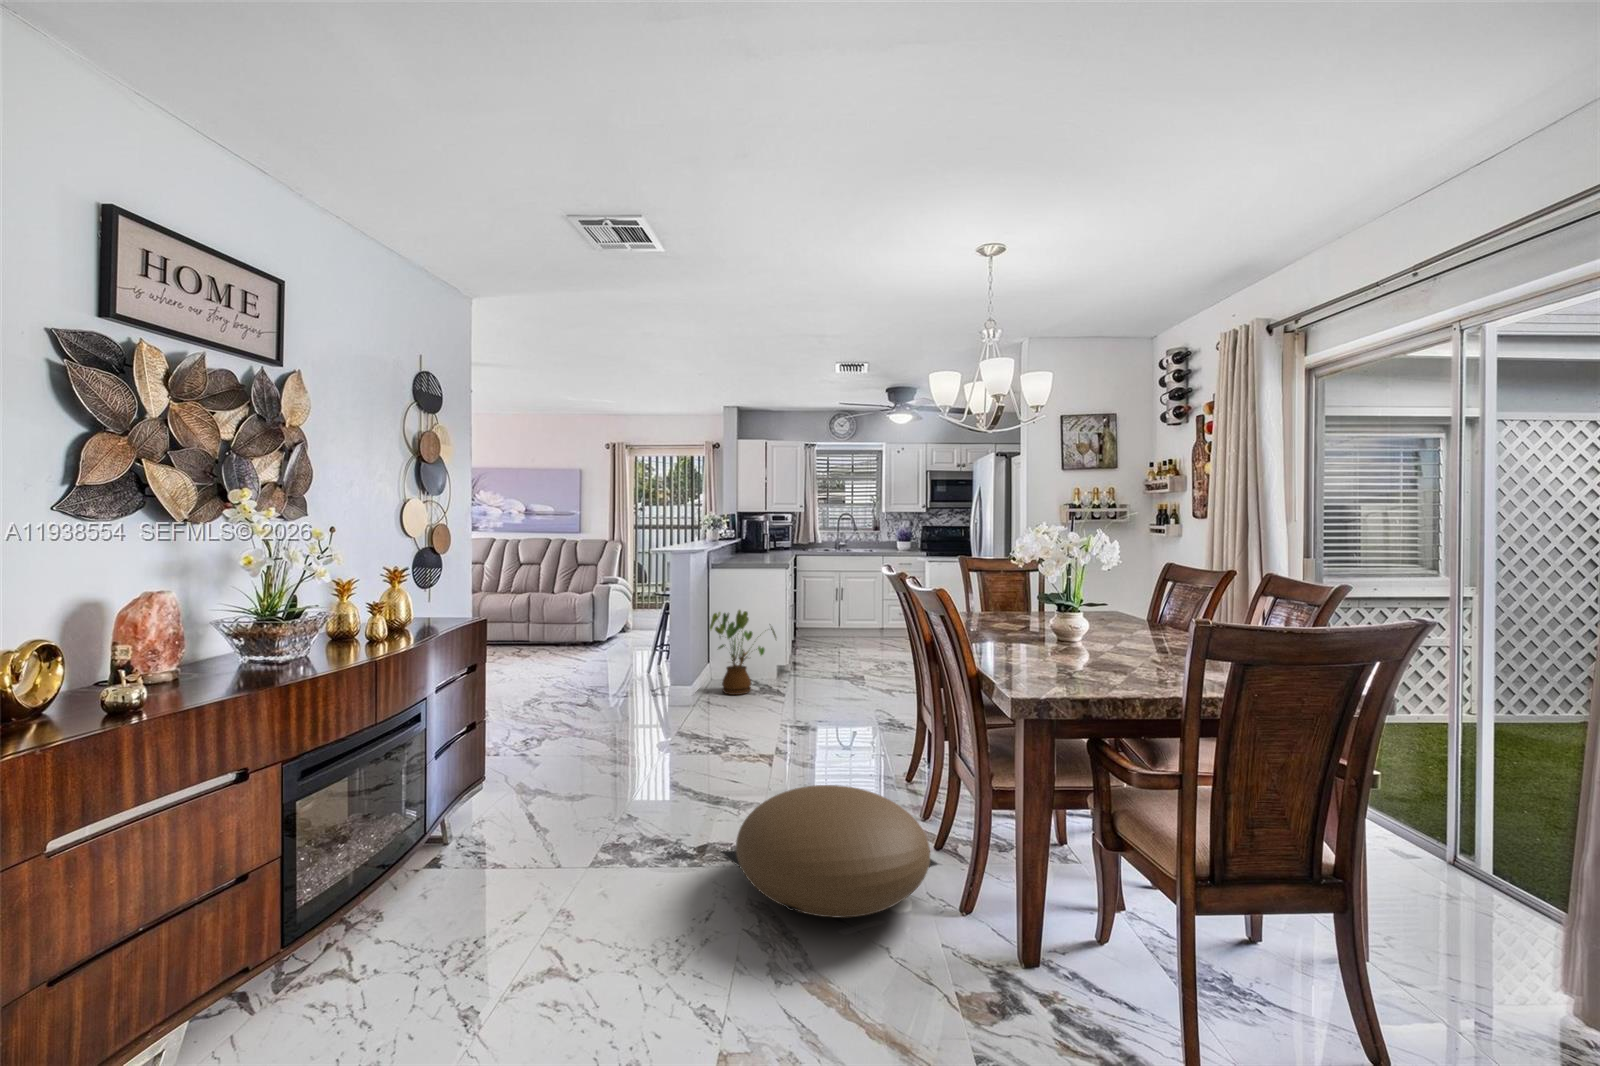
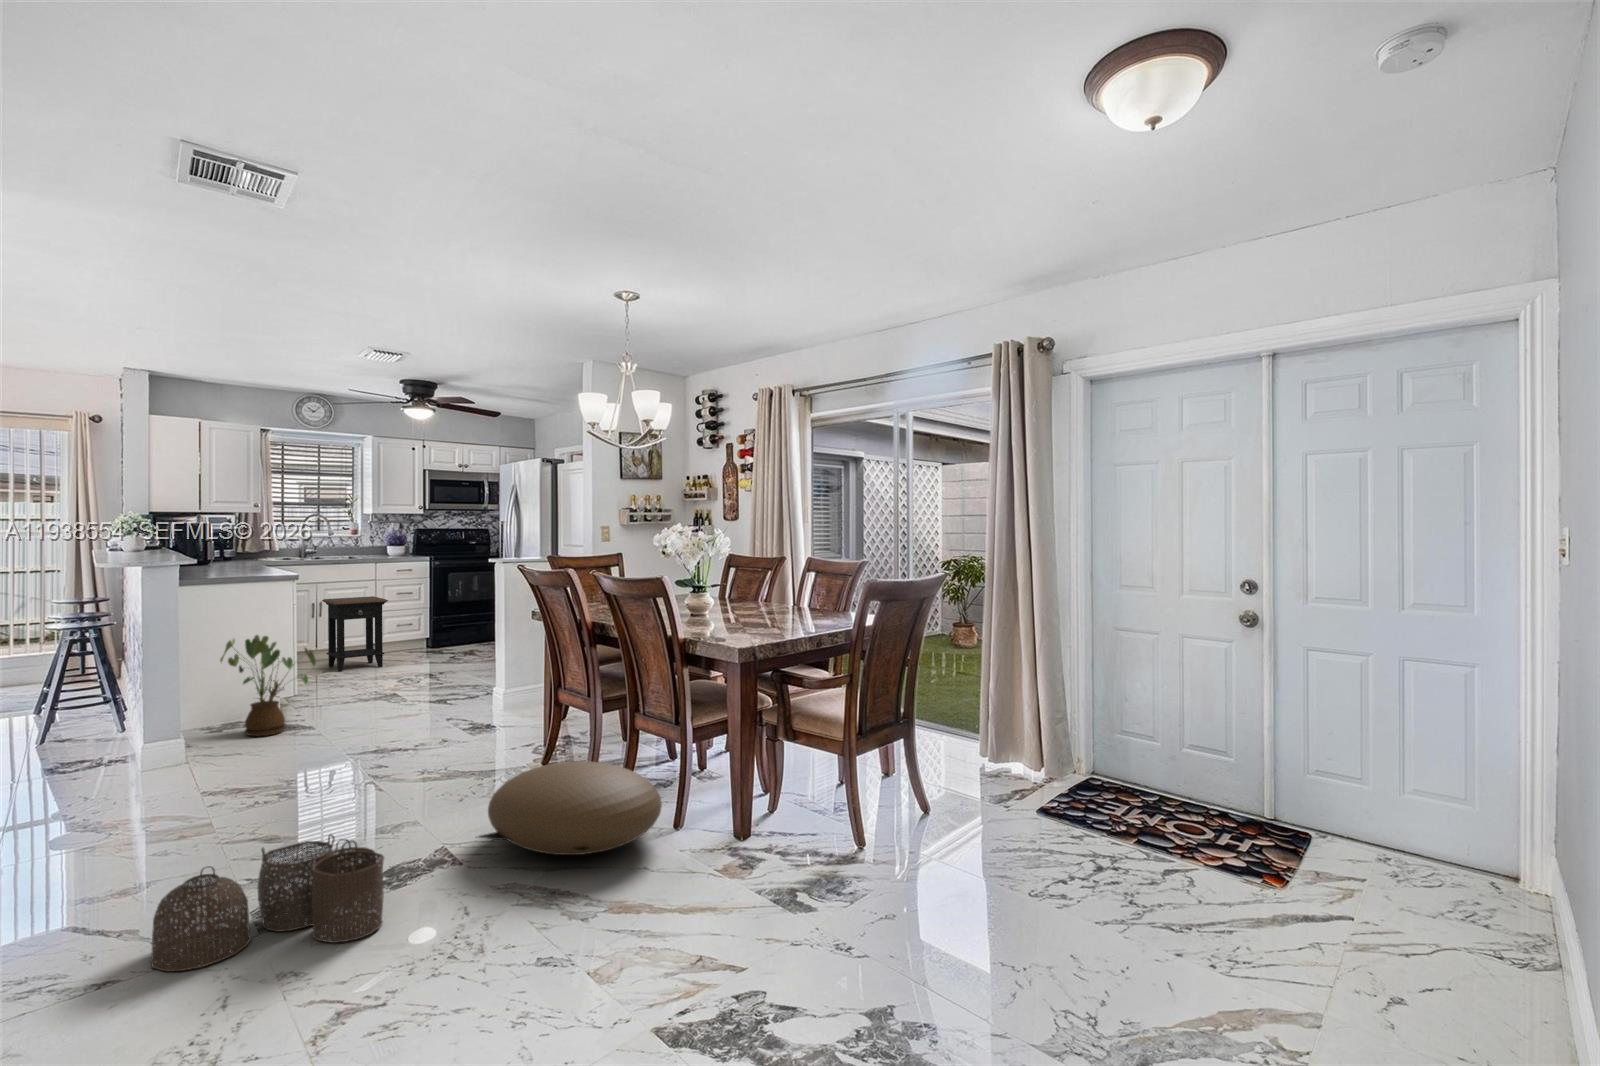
side table: none [838,584,883,646] -> present [322,596,388,671]
woven basket: none [406,813,633,938] -> present [151,835,384,971]

